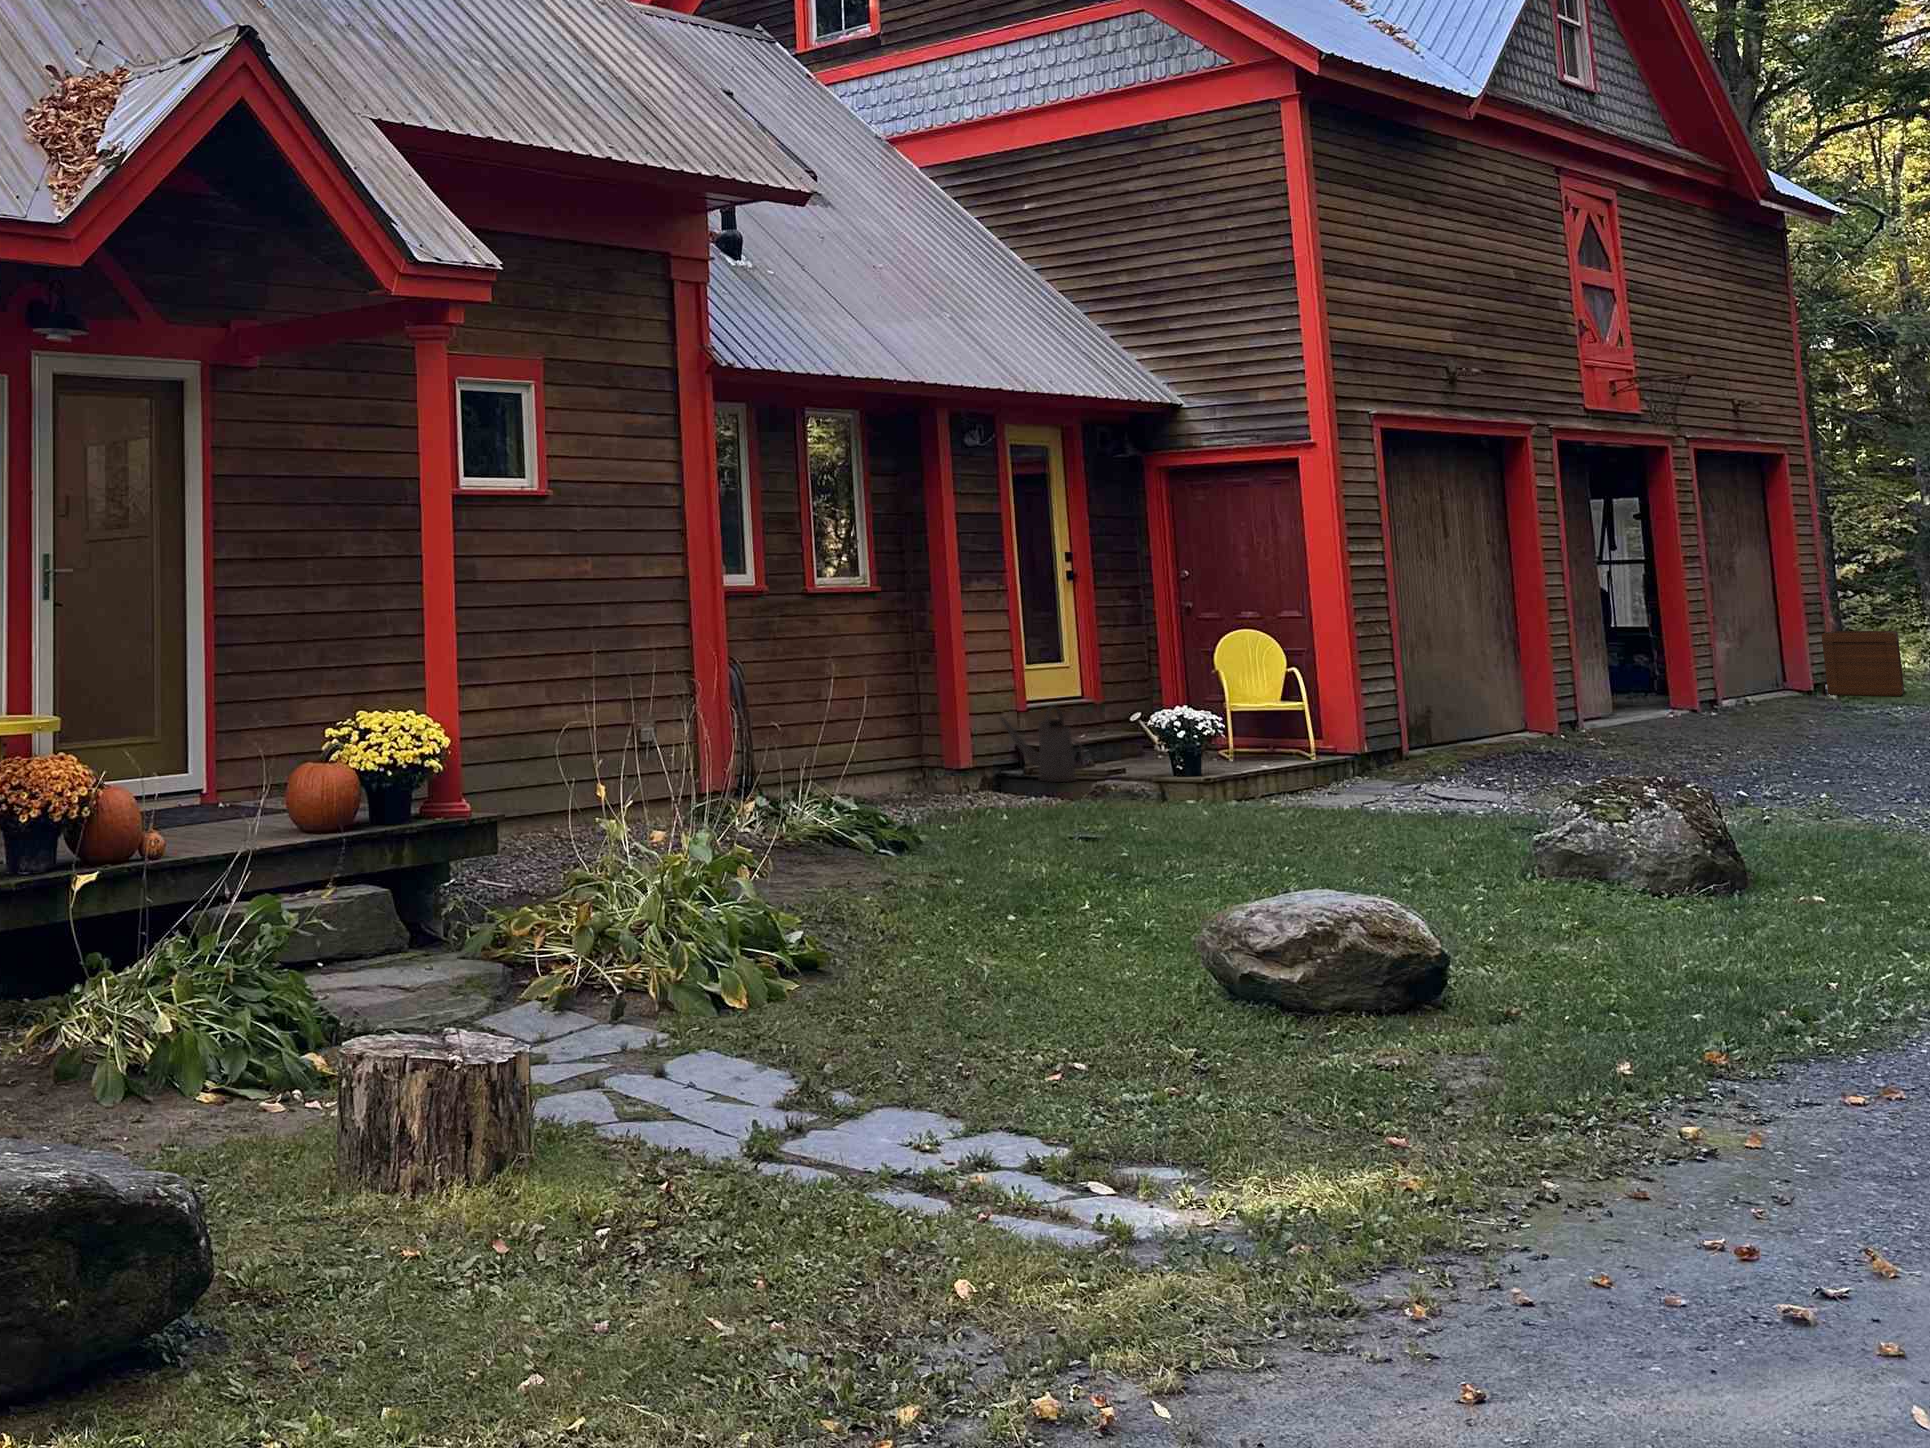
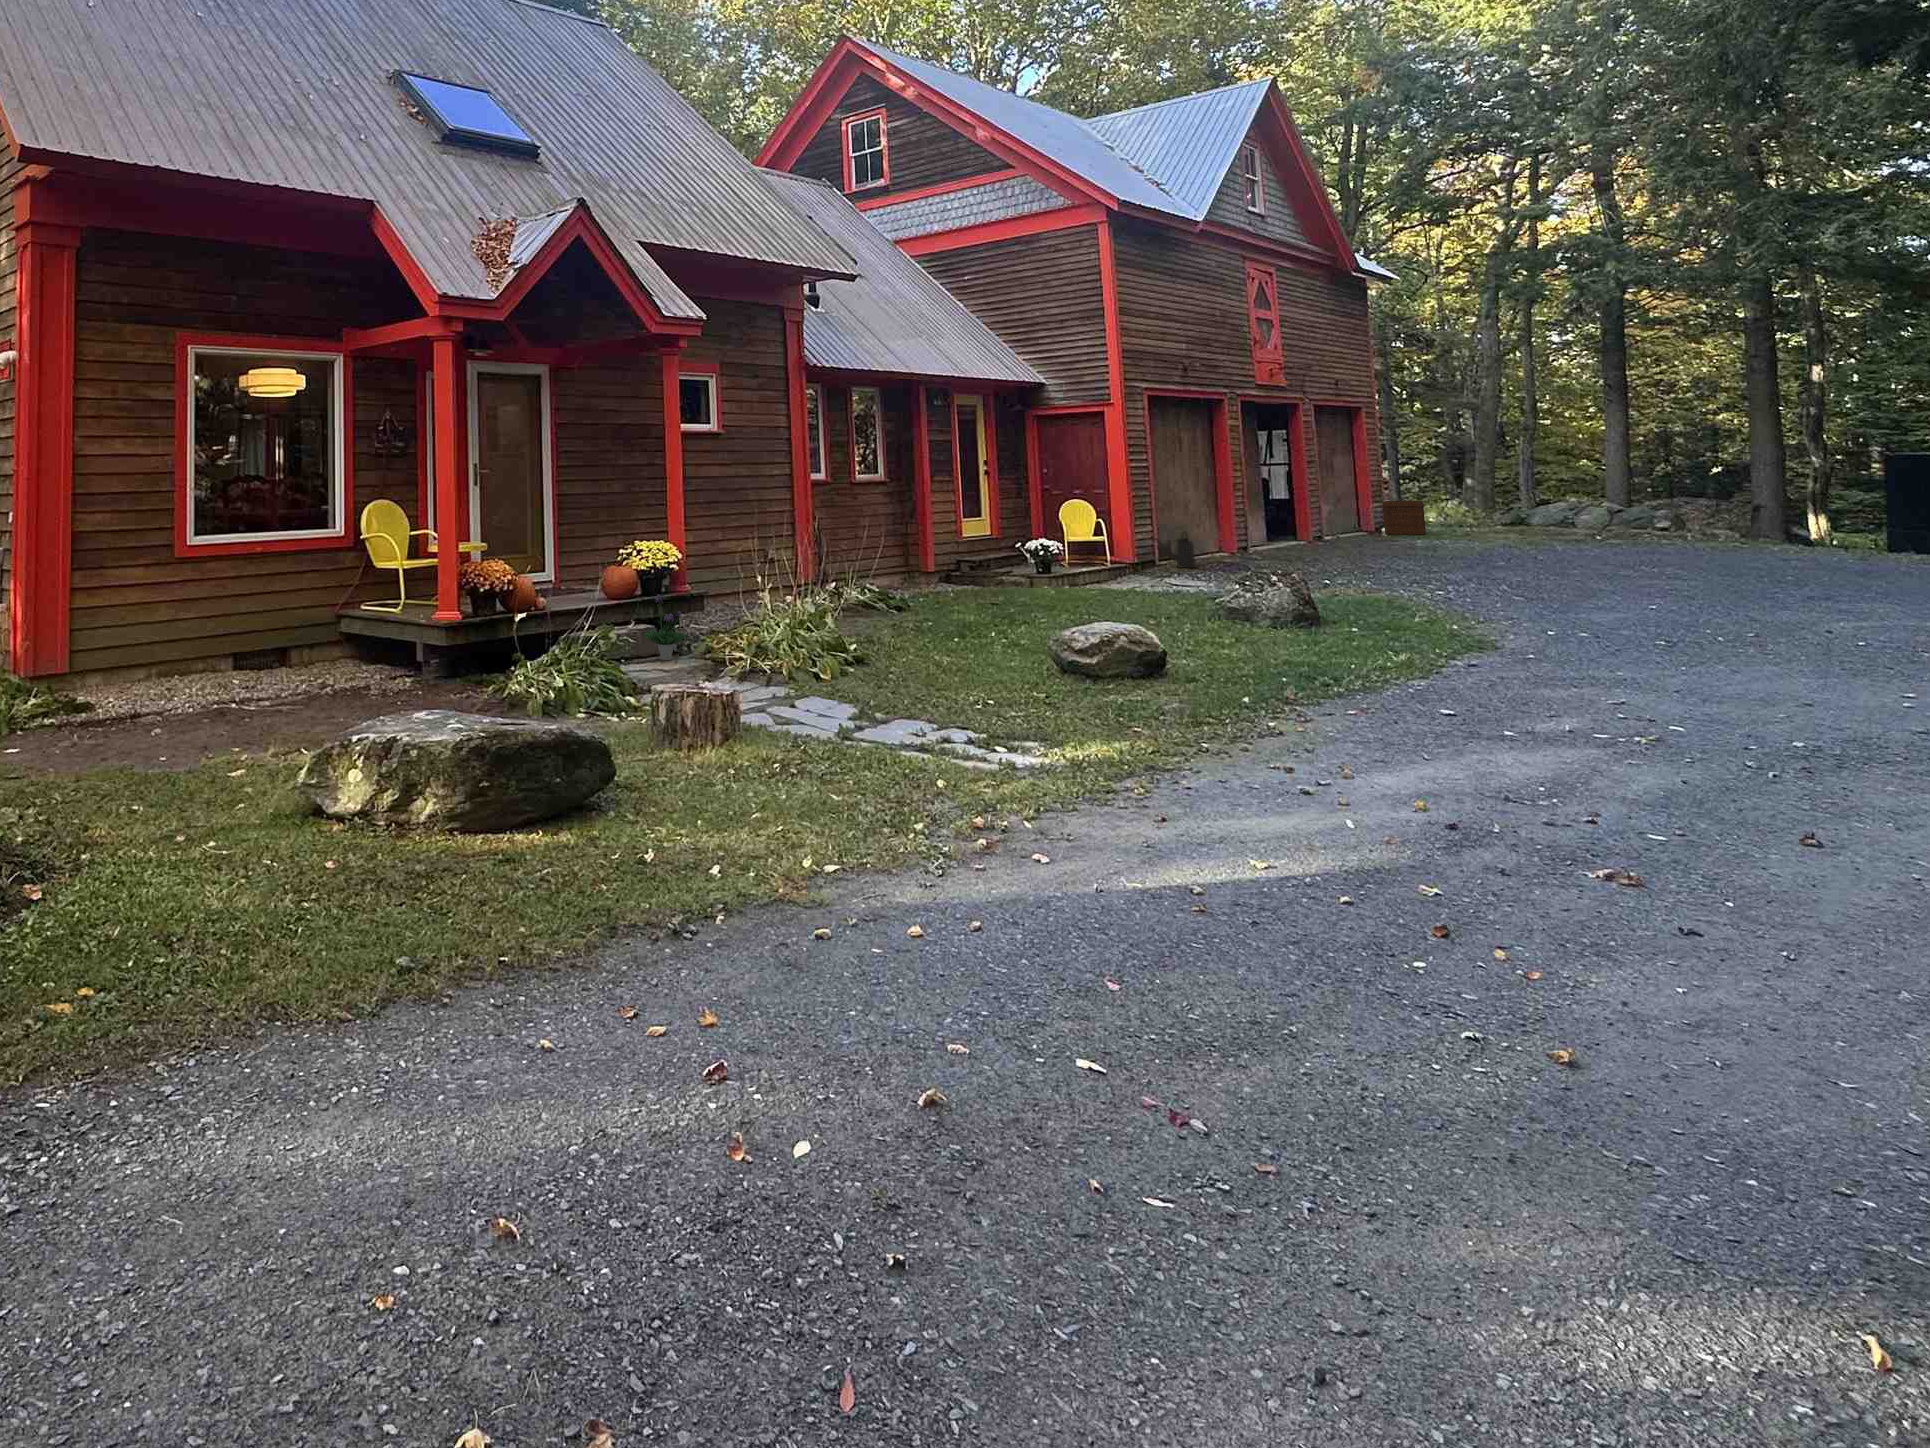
watering can: present [1000,705,1084,782] -> present [1156,532,1196,568]
potted plant: none [367,827,461,965] -> present [643,594,687,660]

